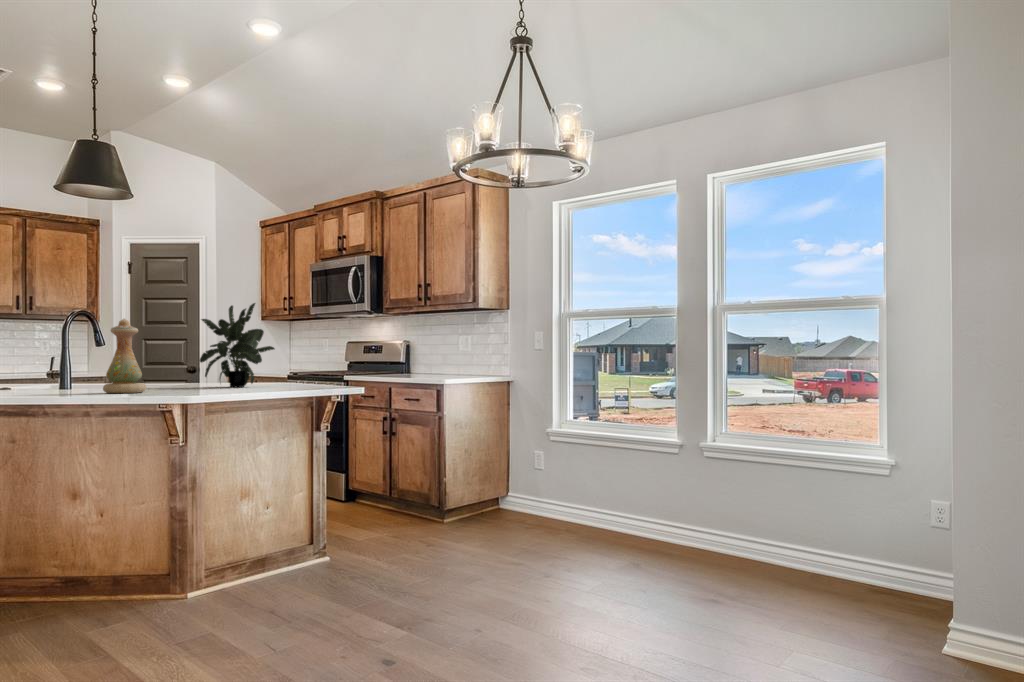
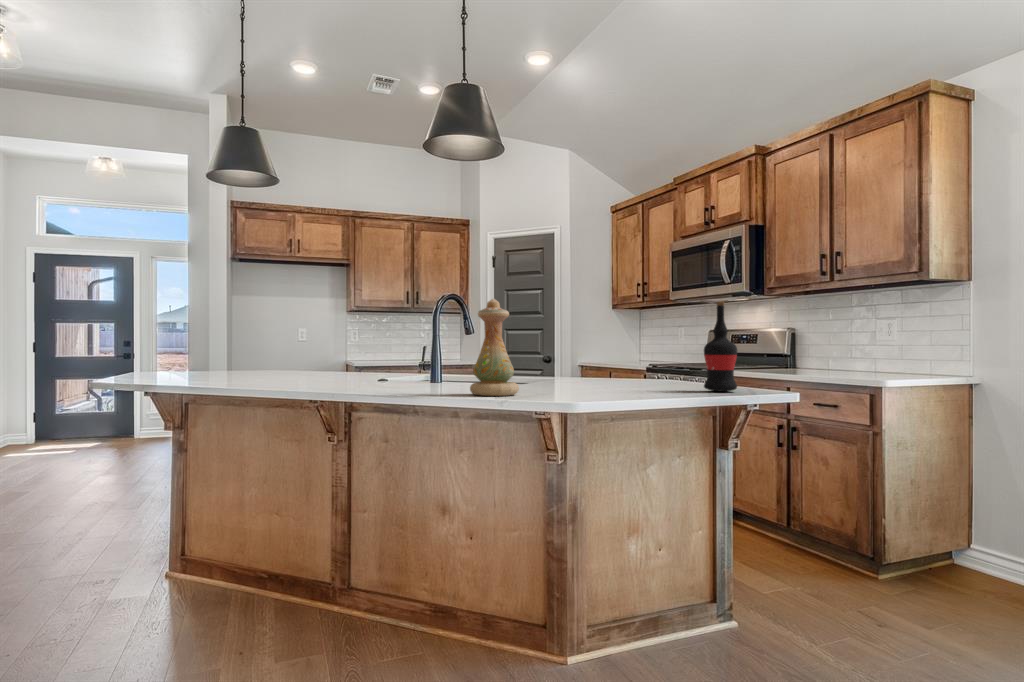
potted plant: present [200,303,275,387] -> none [575,276,670,388]
wine bottle: none [297,323,321,387] -> present [704,301,737,391]

